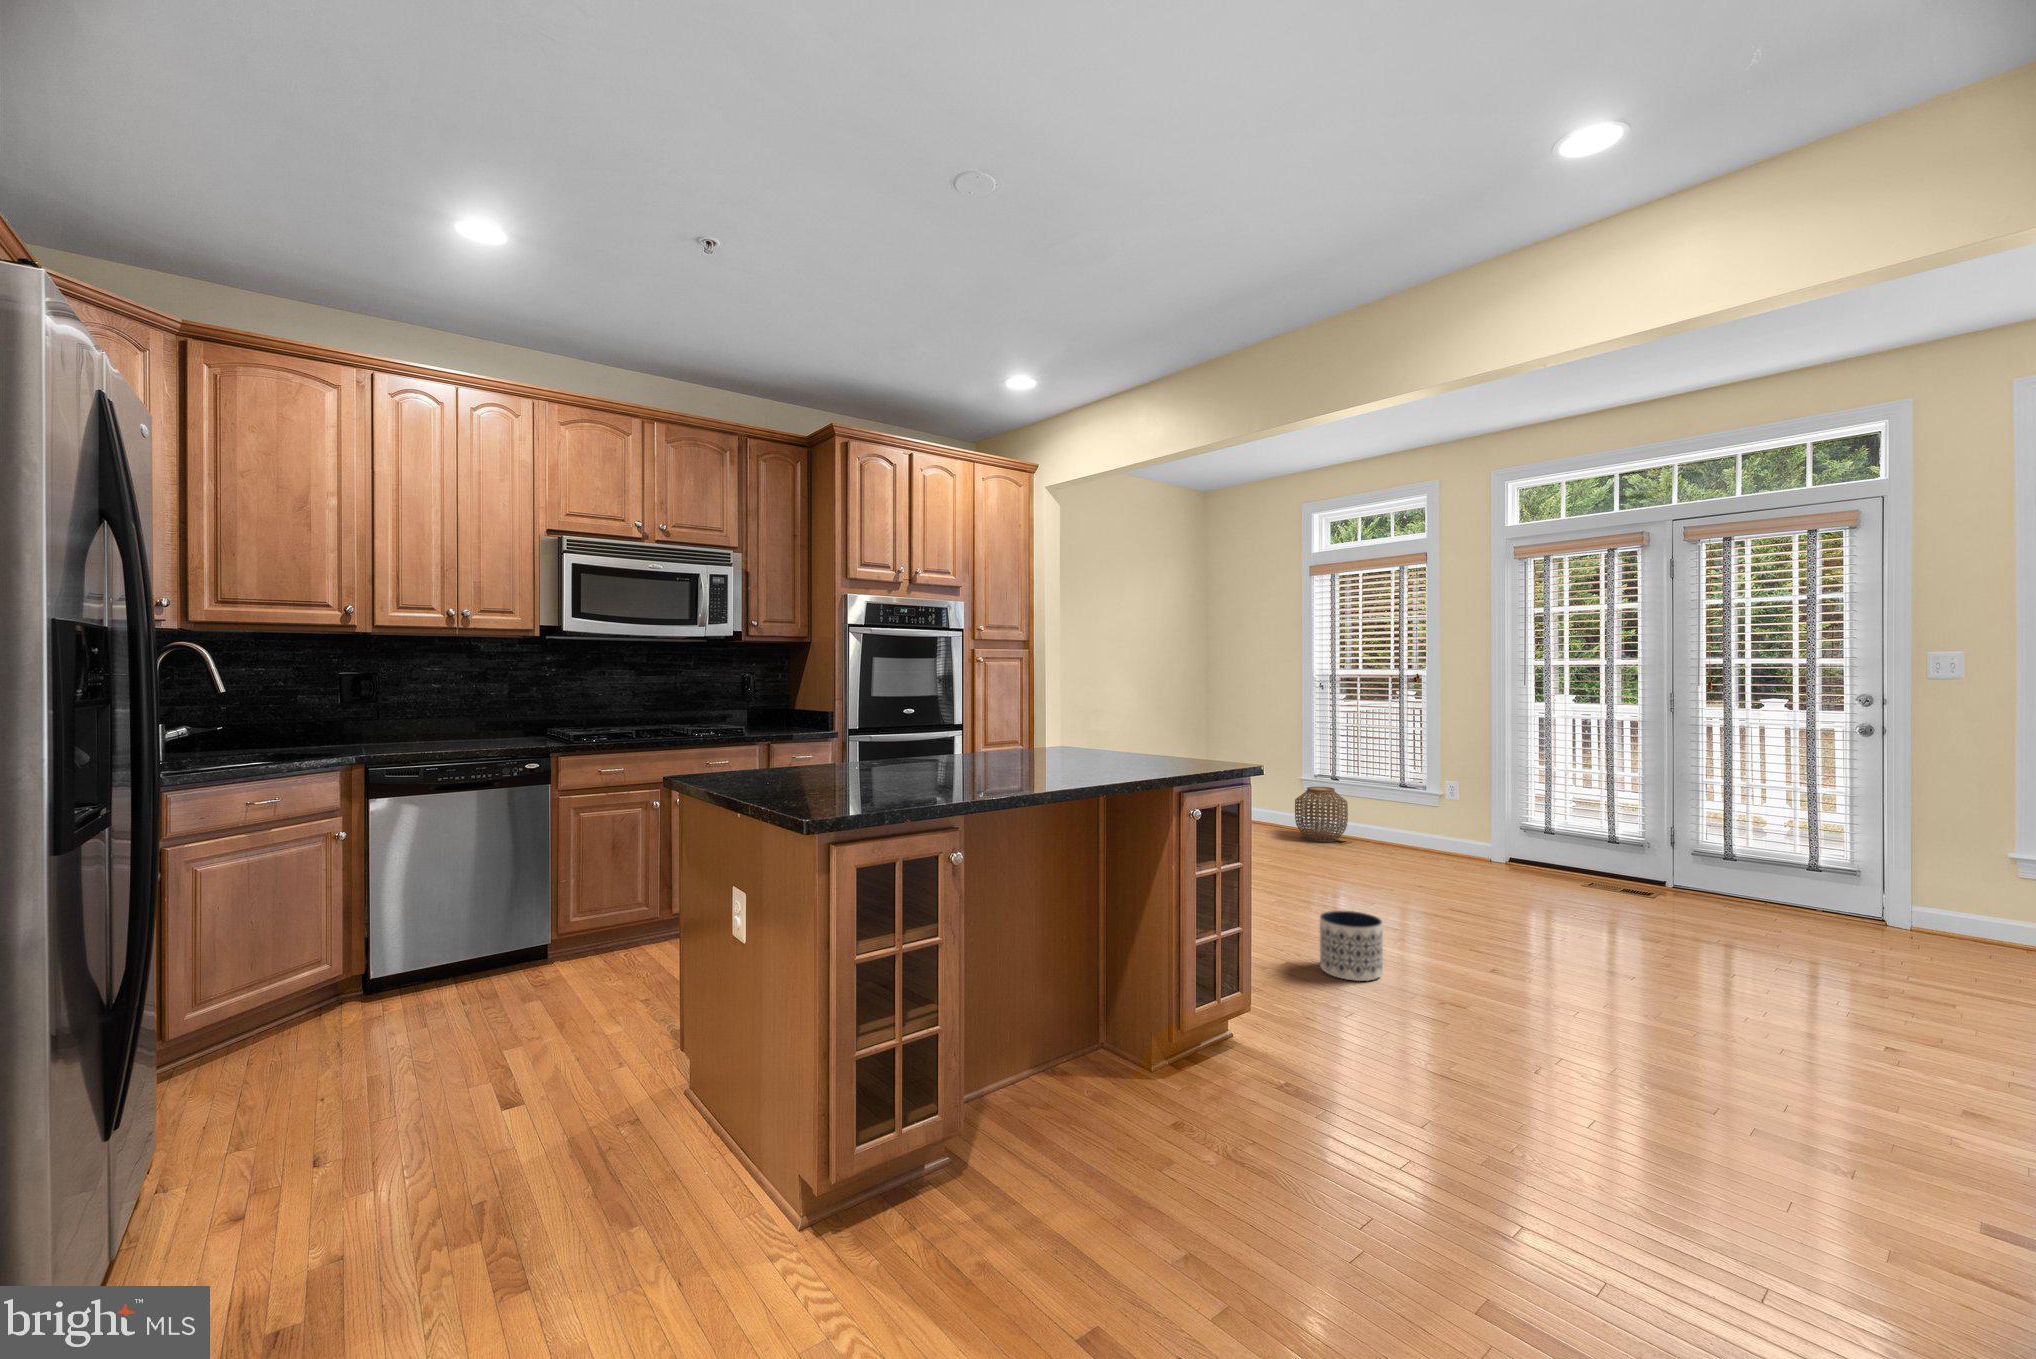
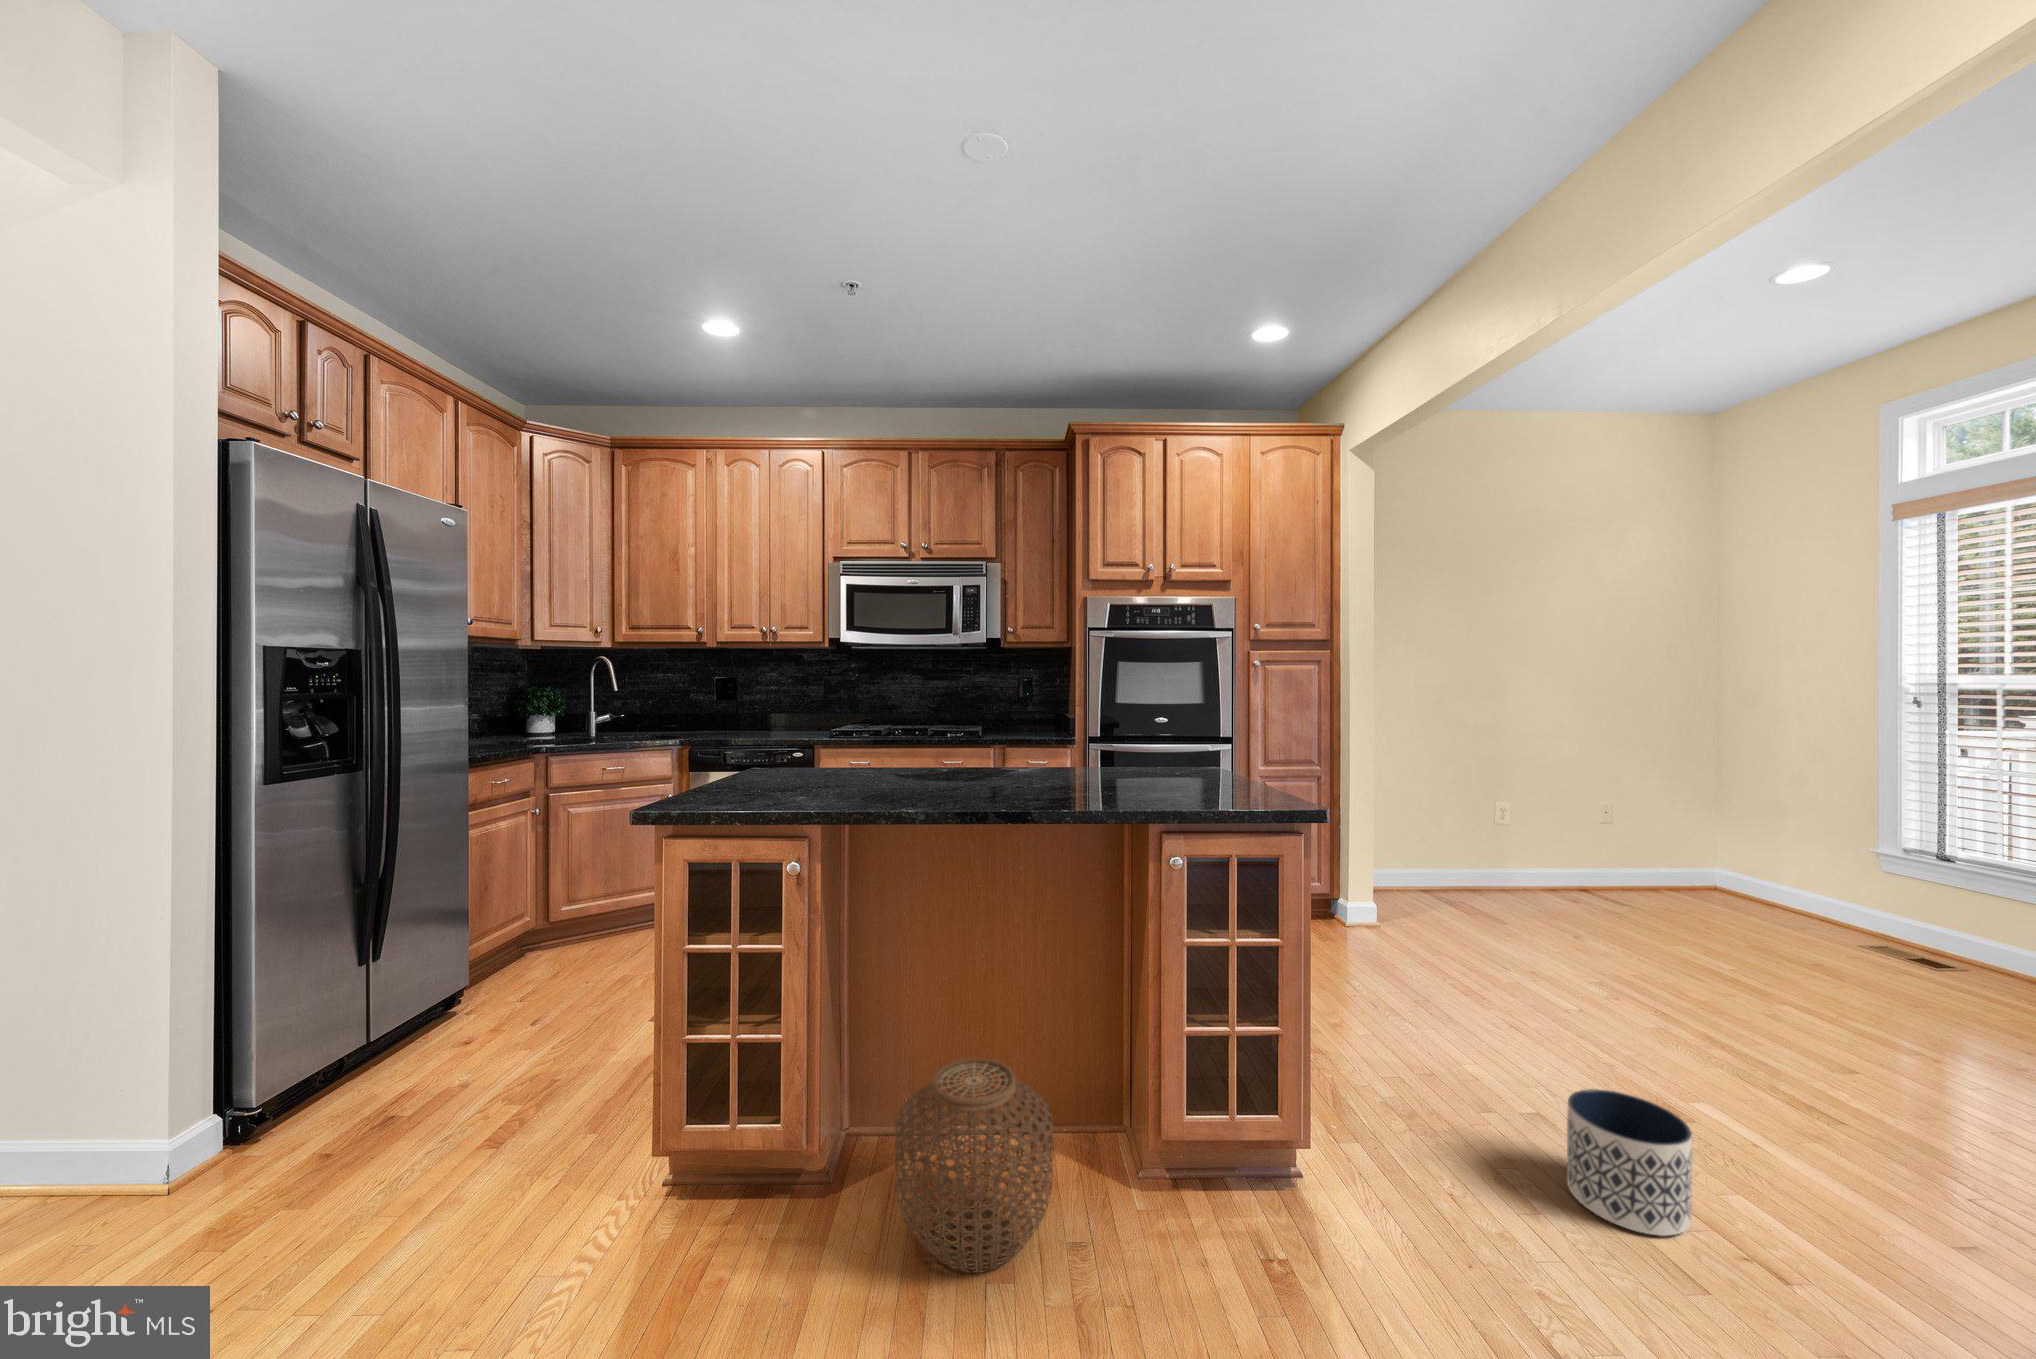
woven basket: present [1295,787,1348,842] -> present [895,1058,1053,1273]

